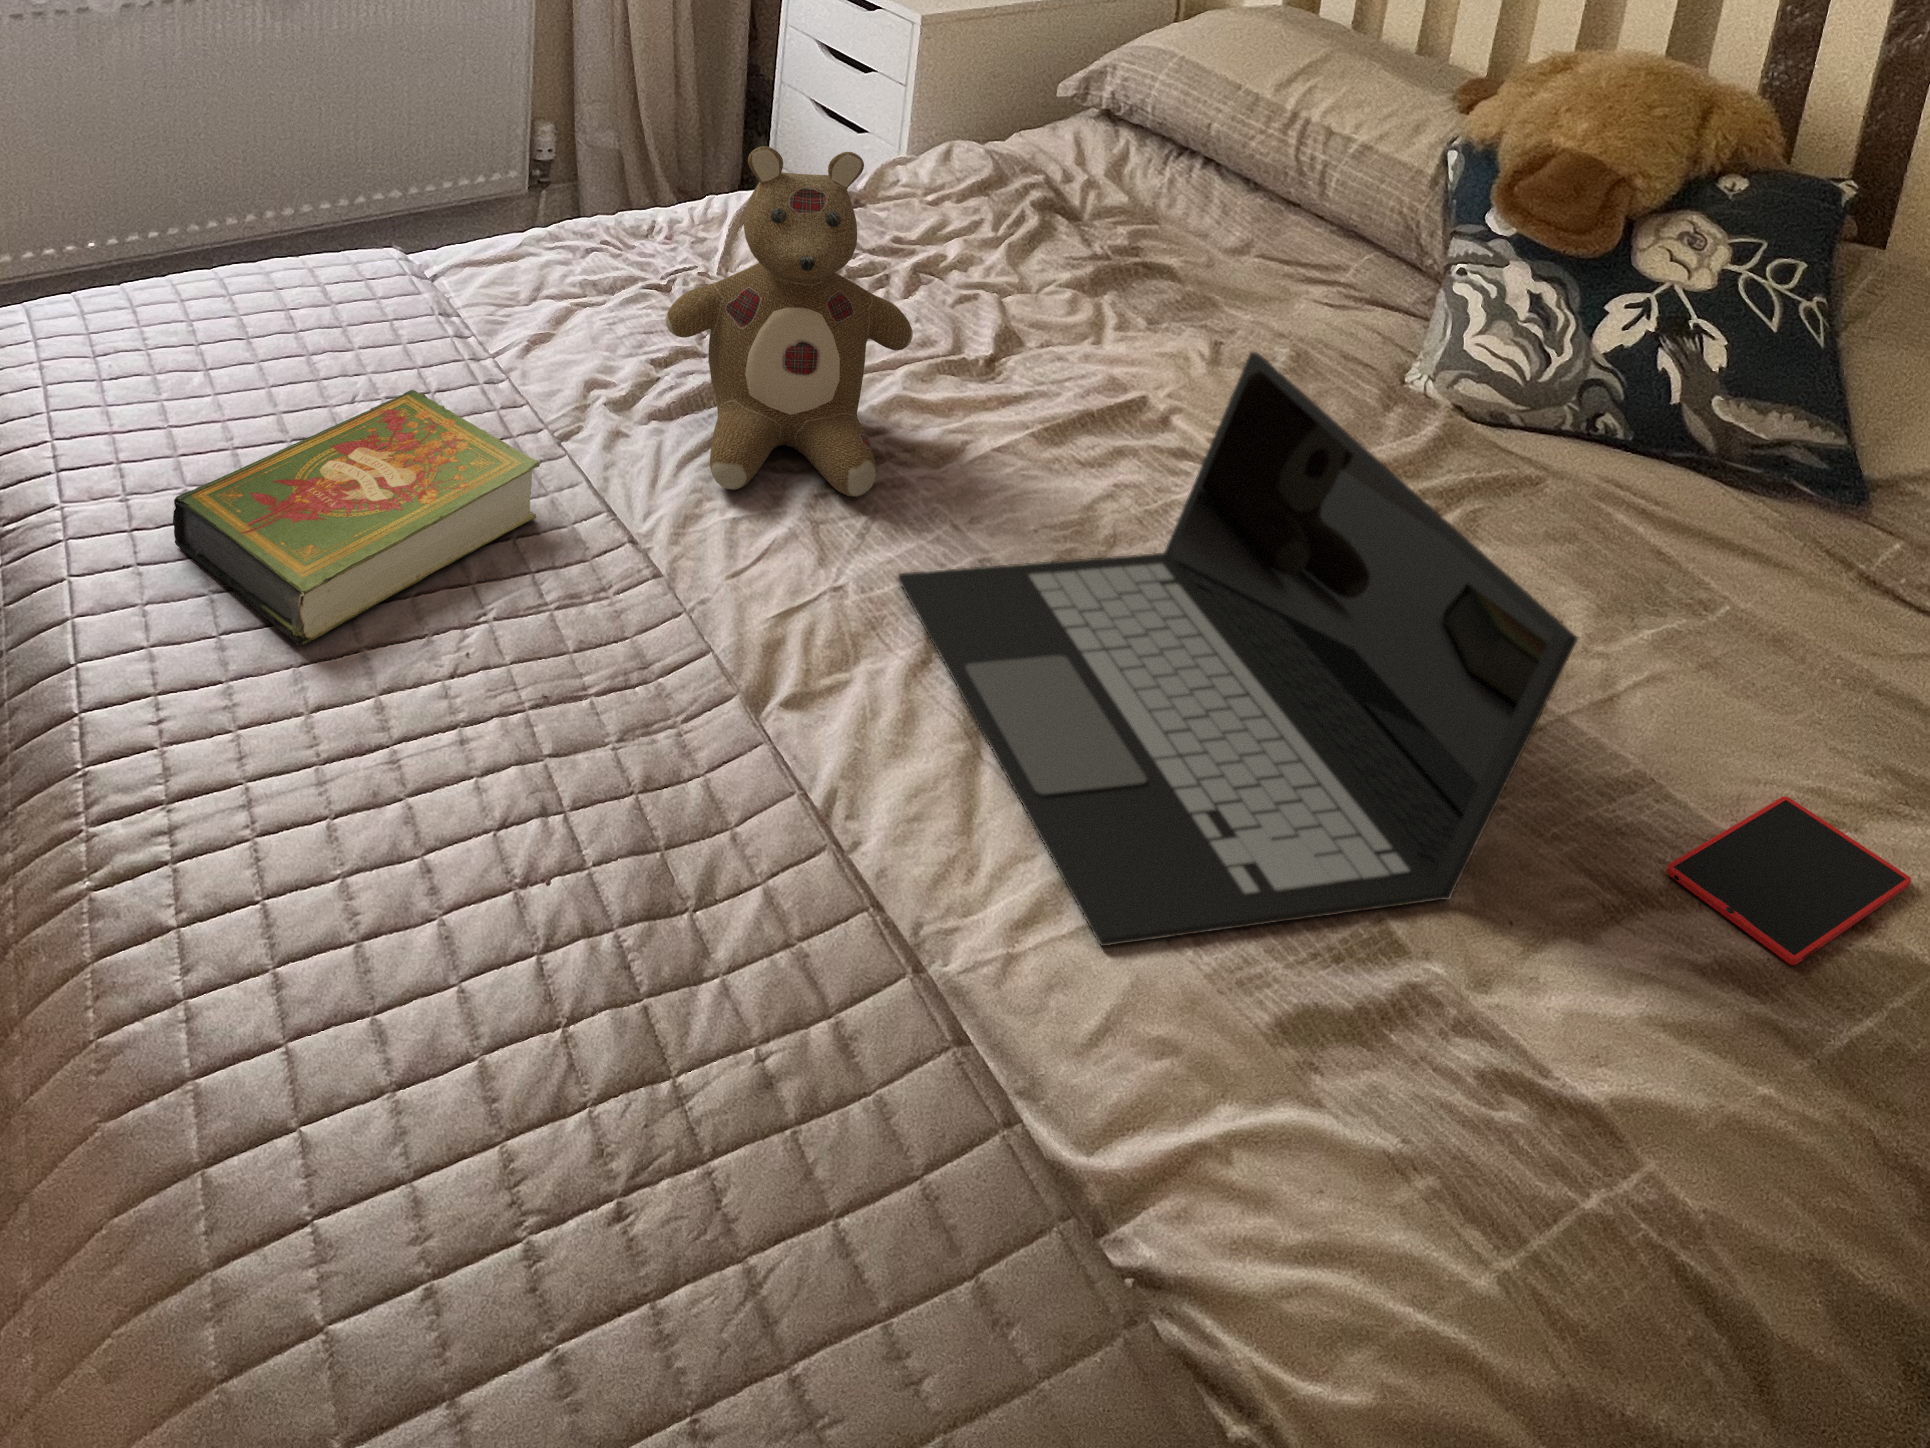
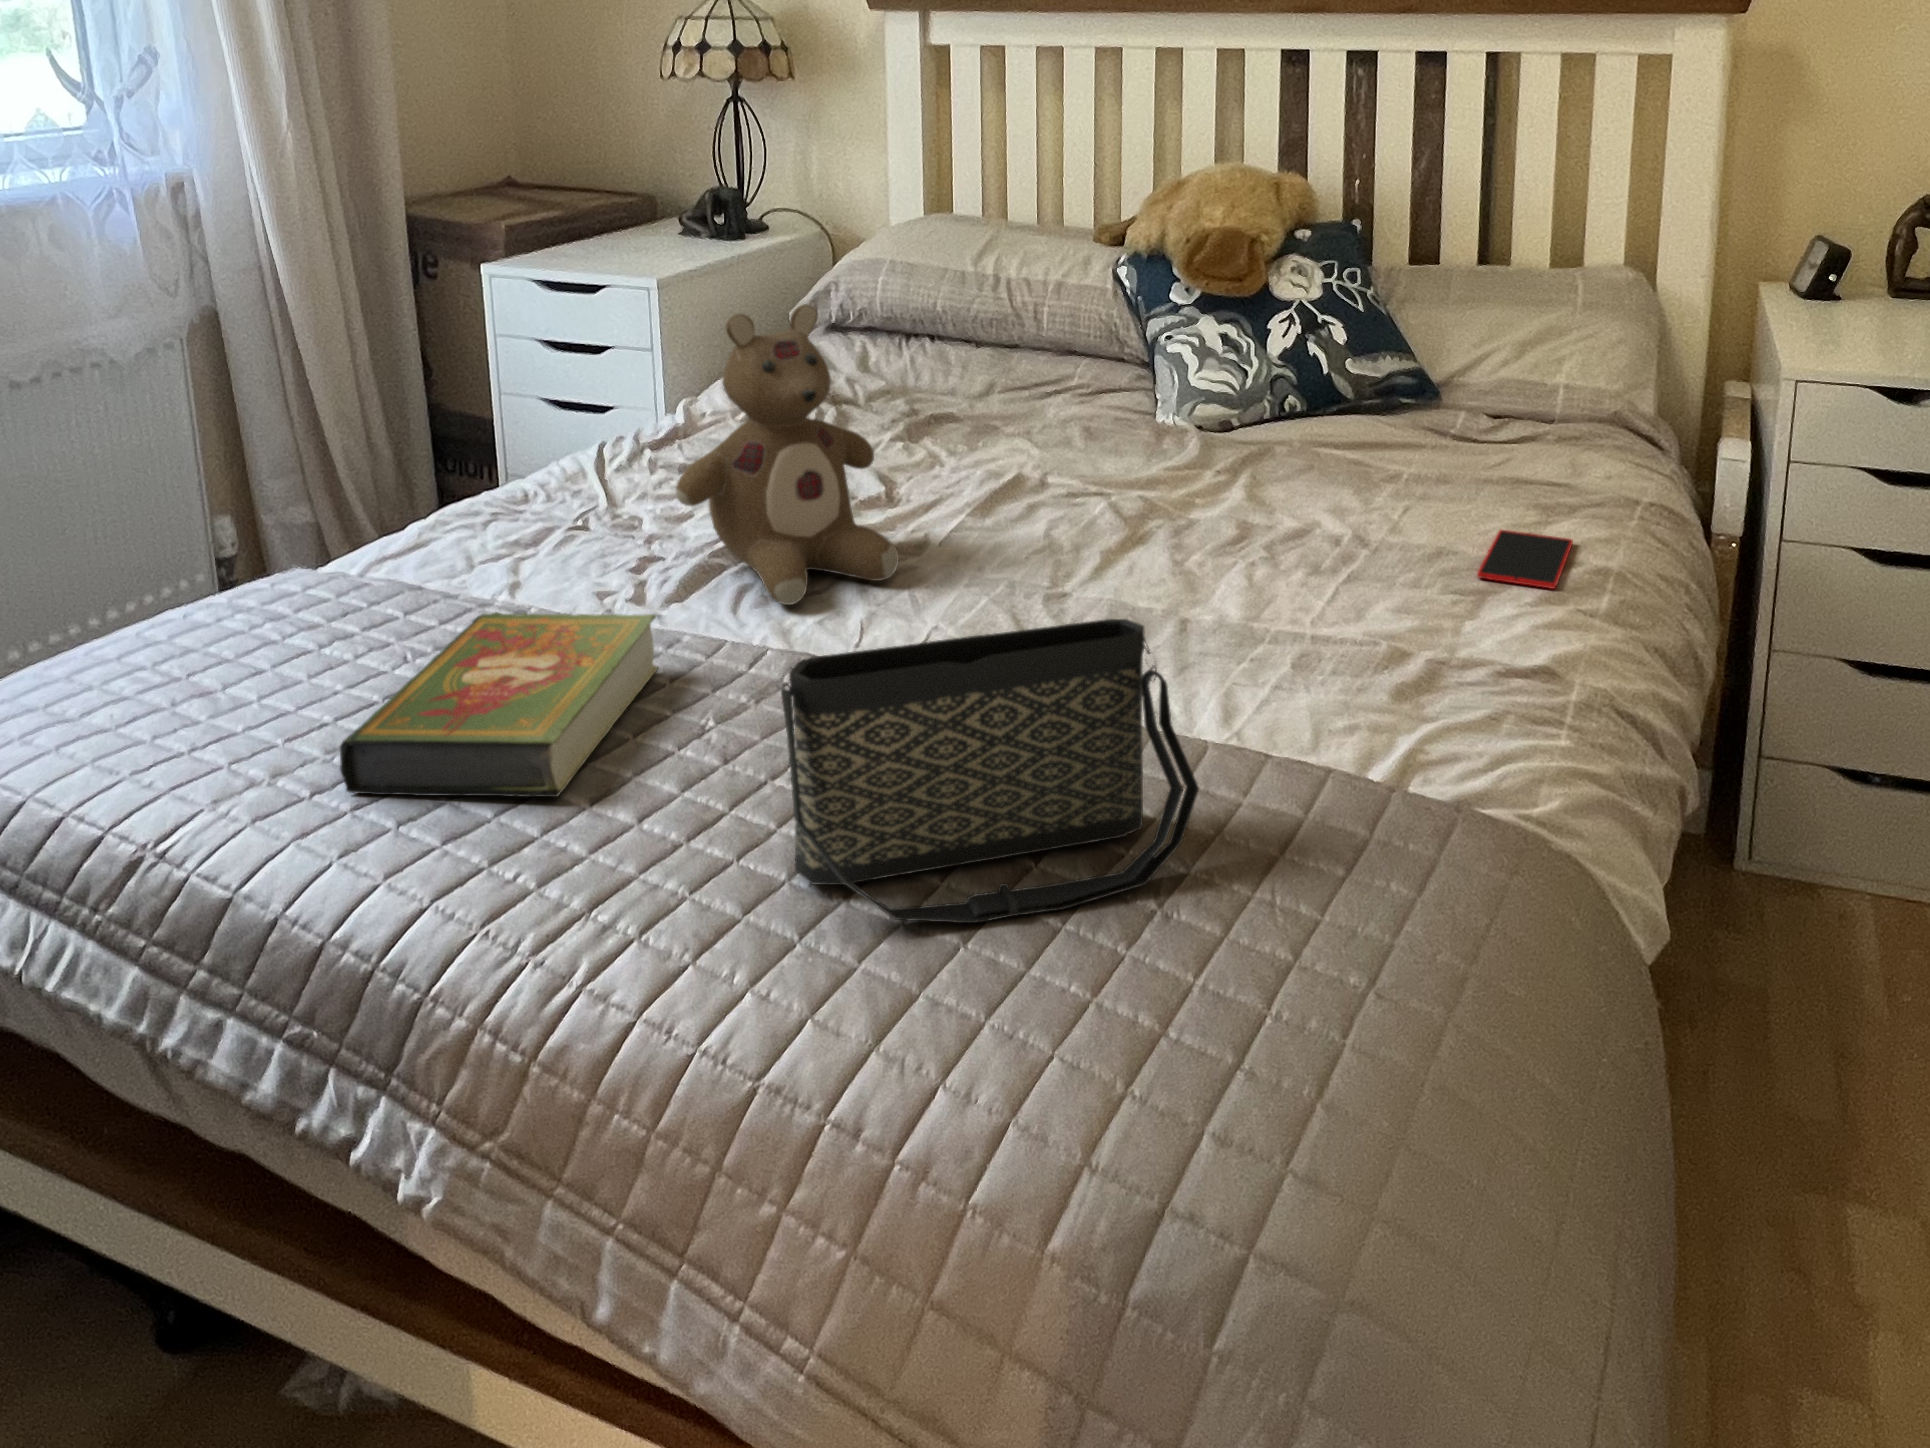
laptop: present [898,352,1578,947] -> none [962,367,1432,712]
handbag: none [334,662,820,1166] -> present [781,619,1199,923]

